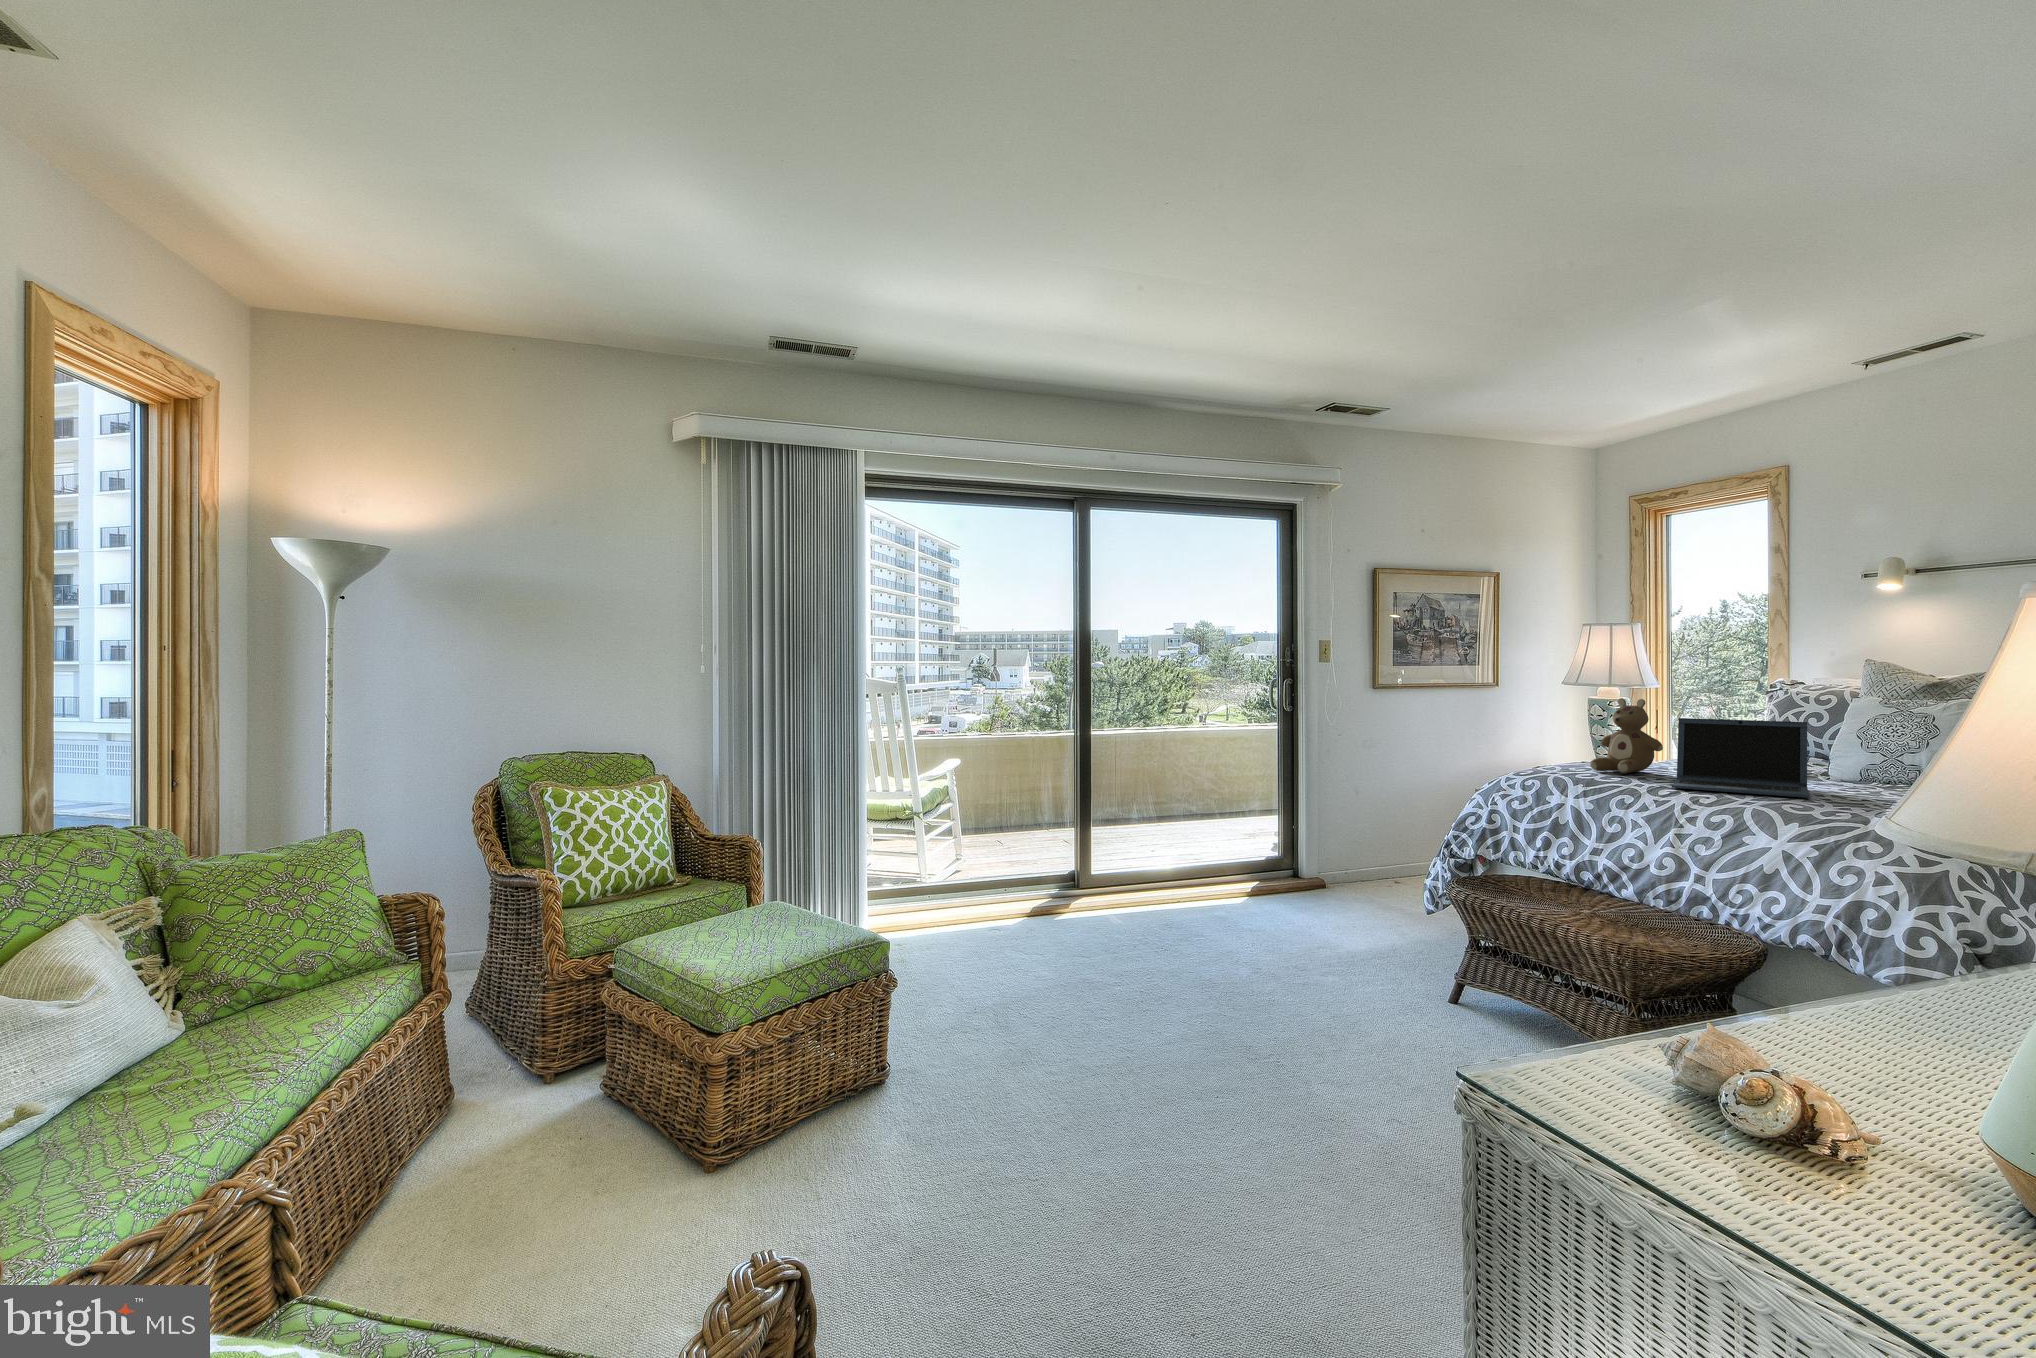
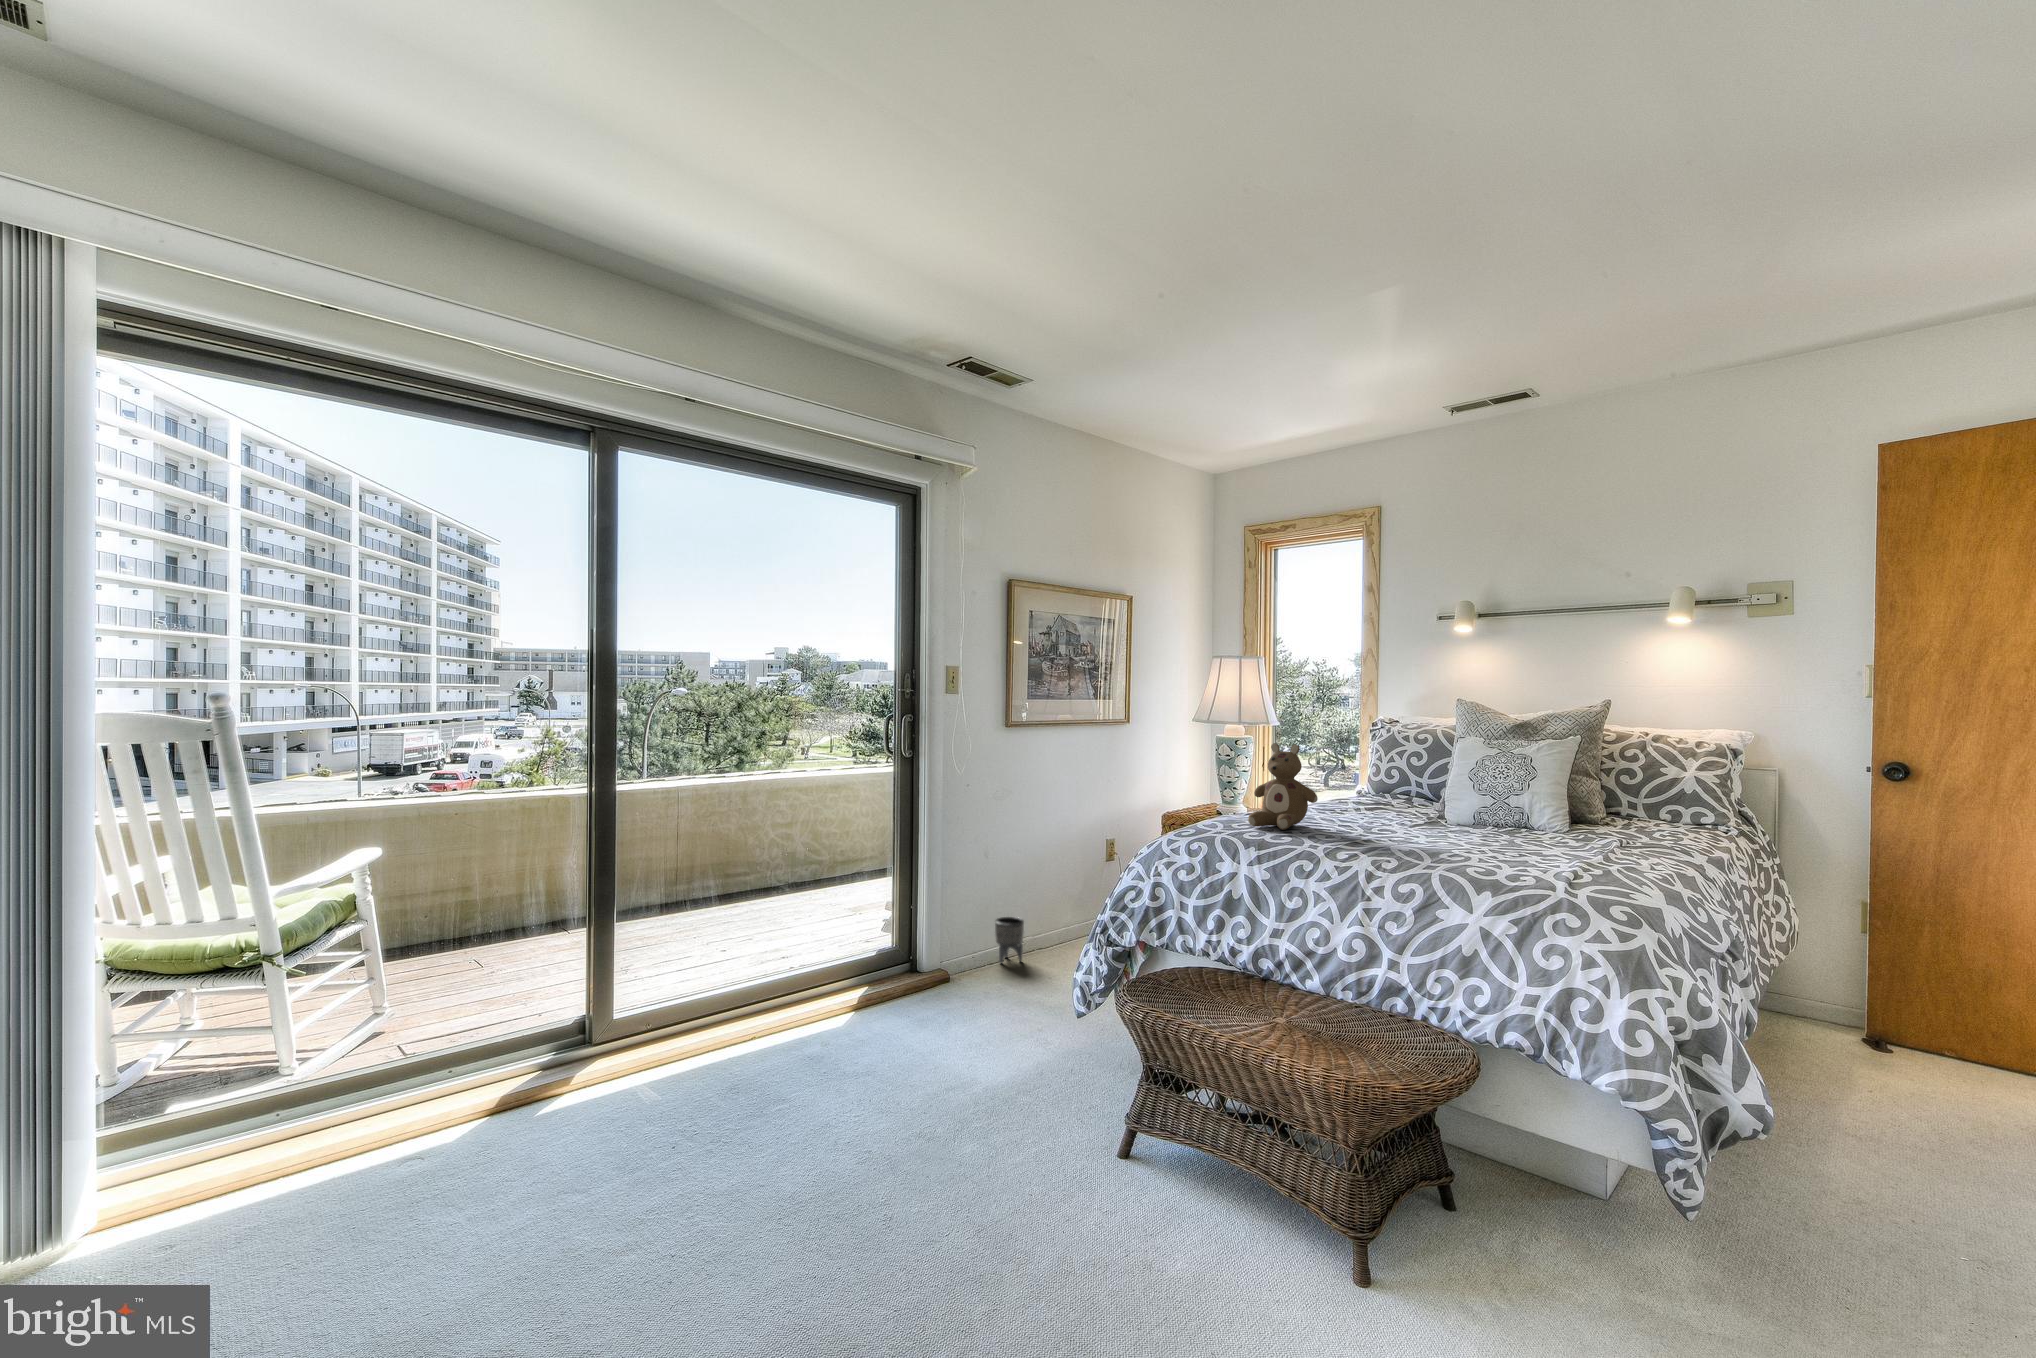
laptop: present [1672,718,1810,798] -> none [1334,766,1471,856]
planter: none [1364,848,1390,886] -> present [995,917,1024,963]

